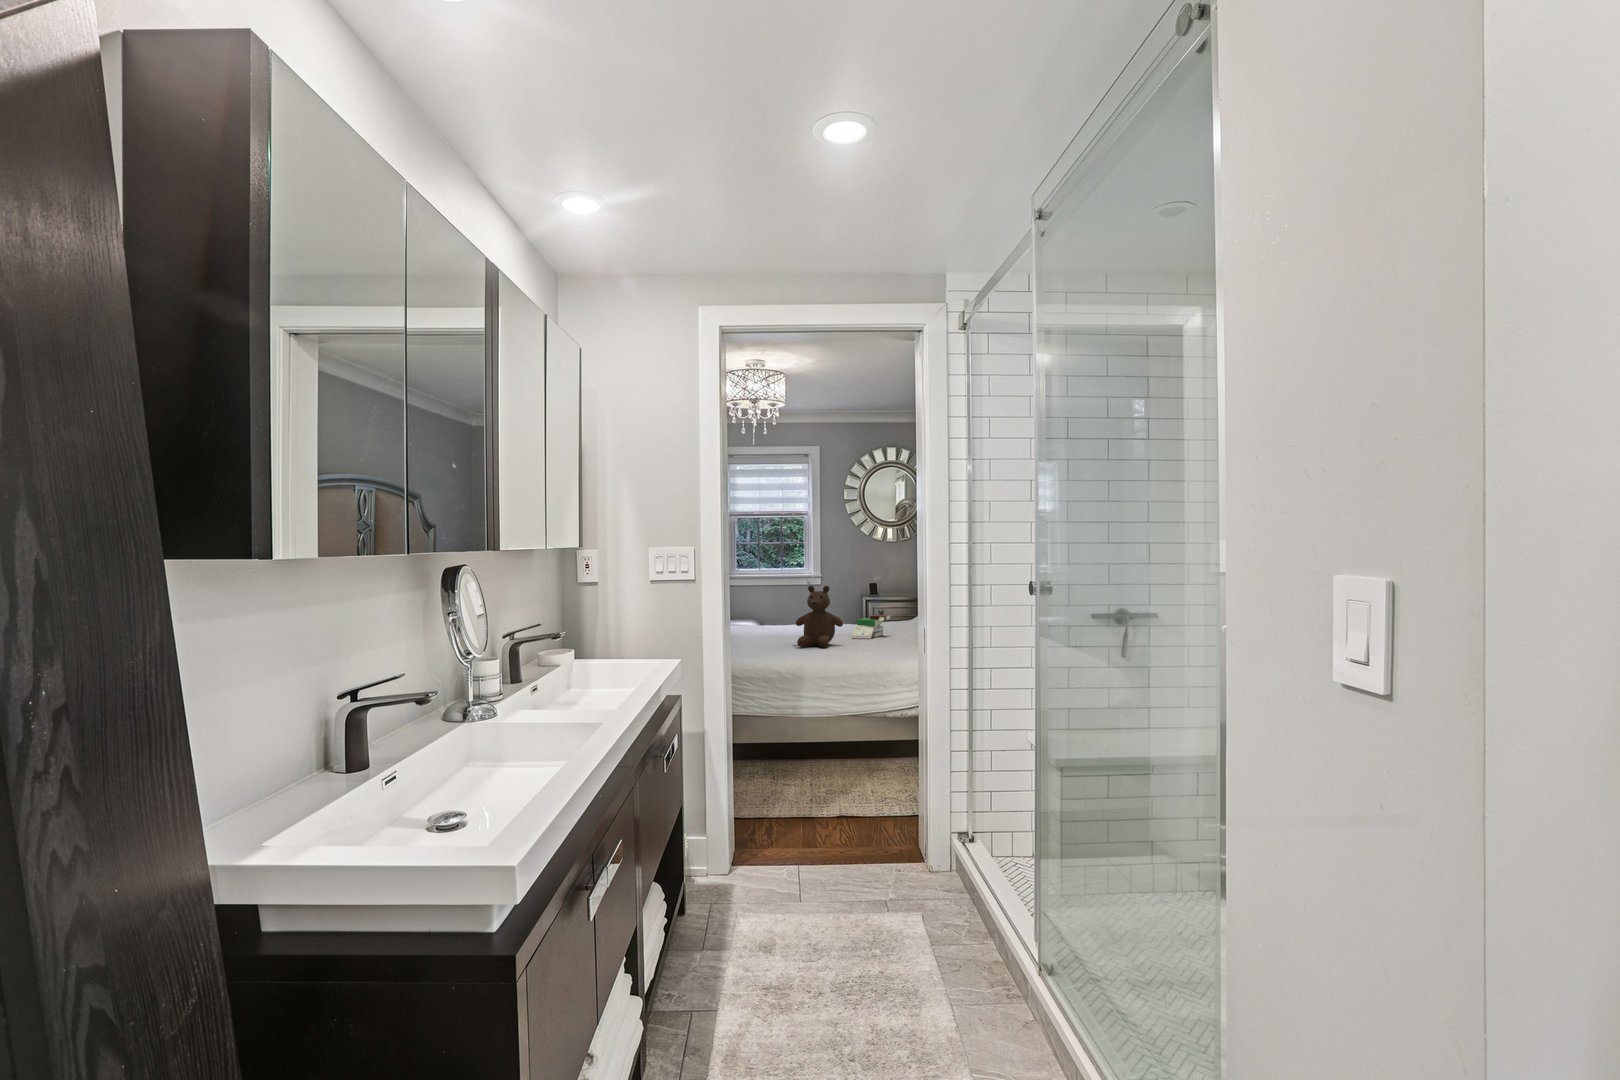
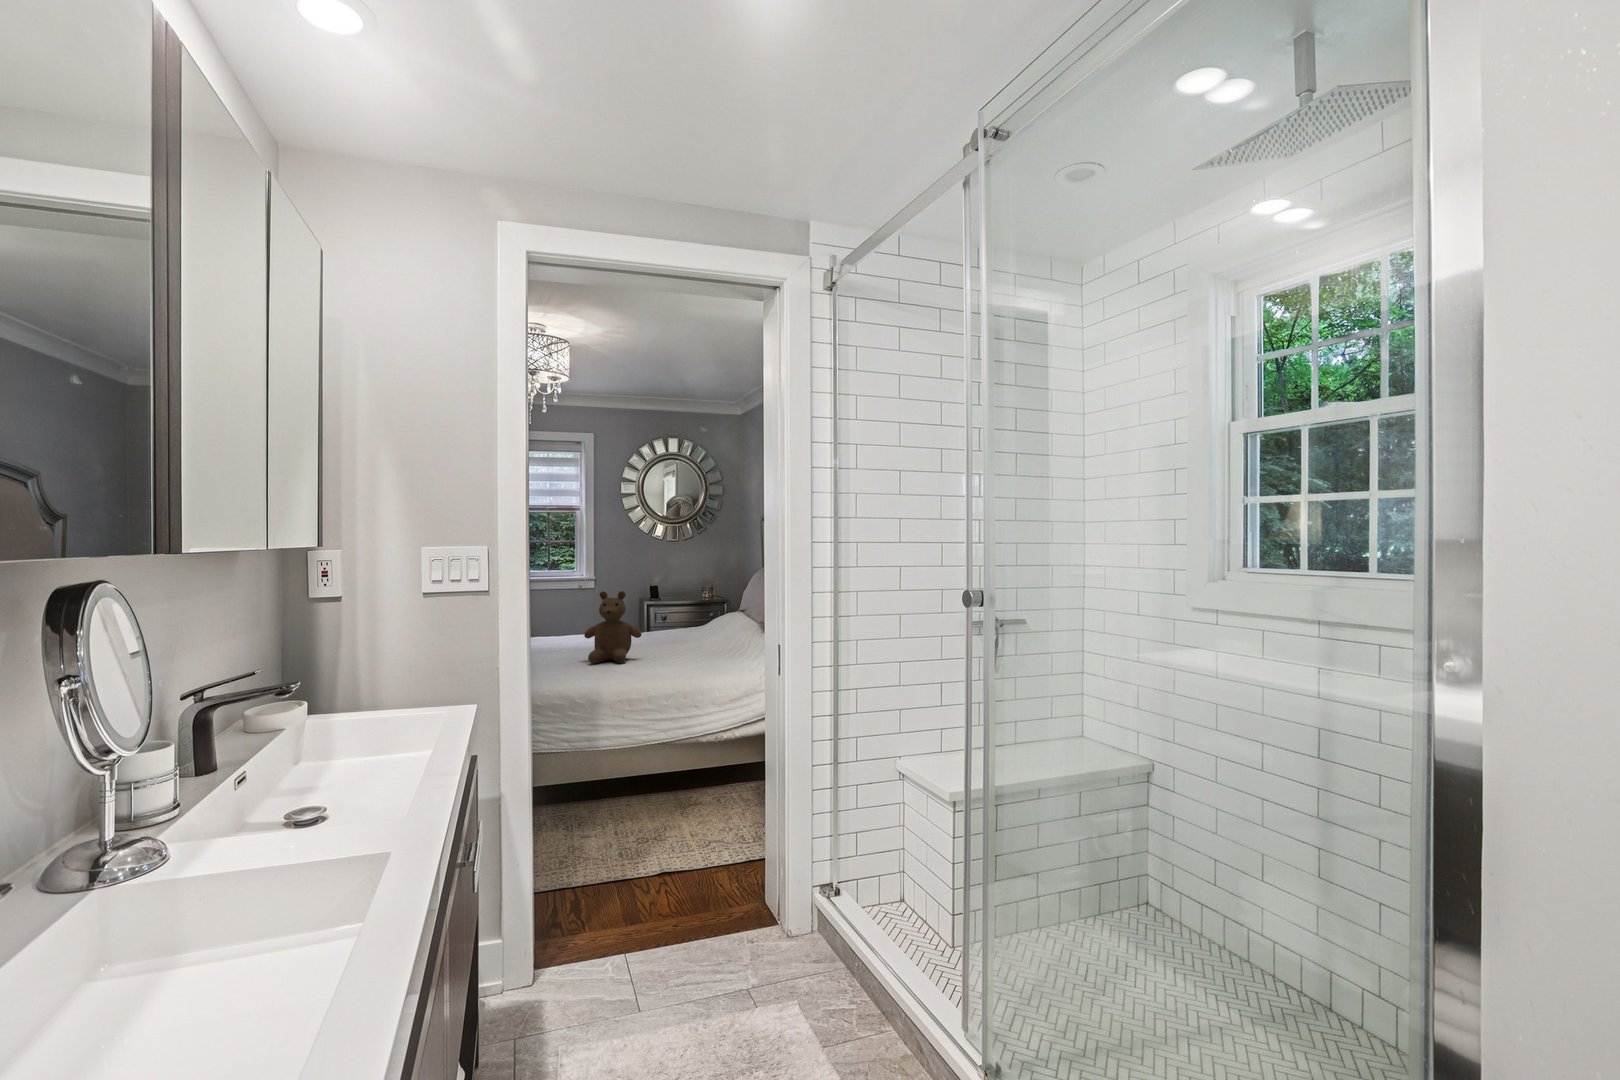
book: present [852,615,890,639] -> none [646,622,688,650]

